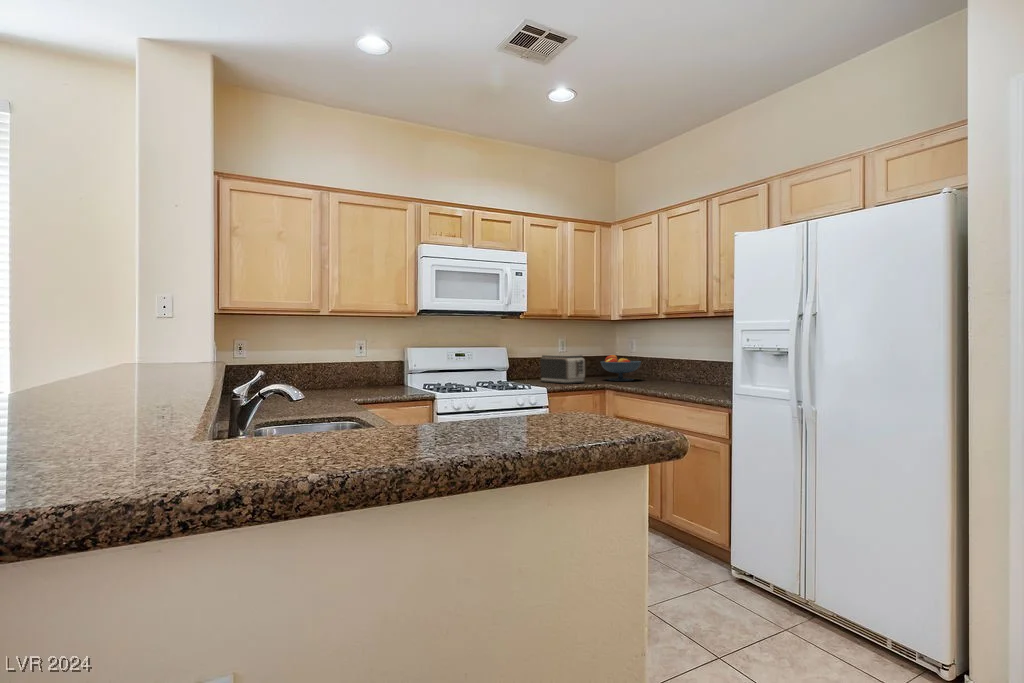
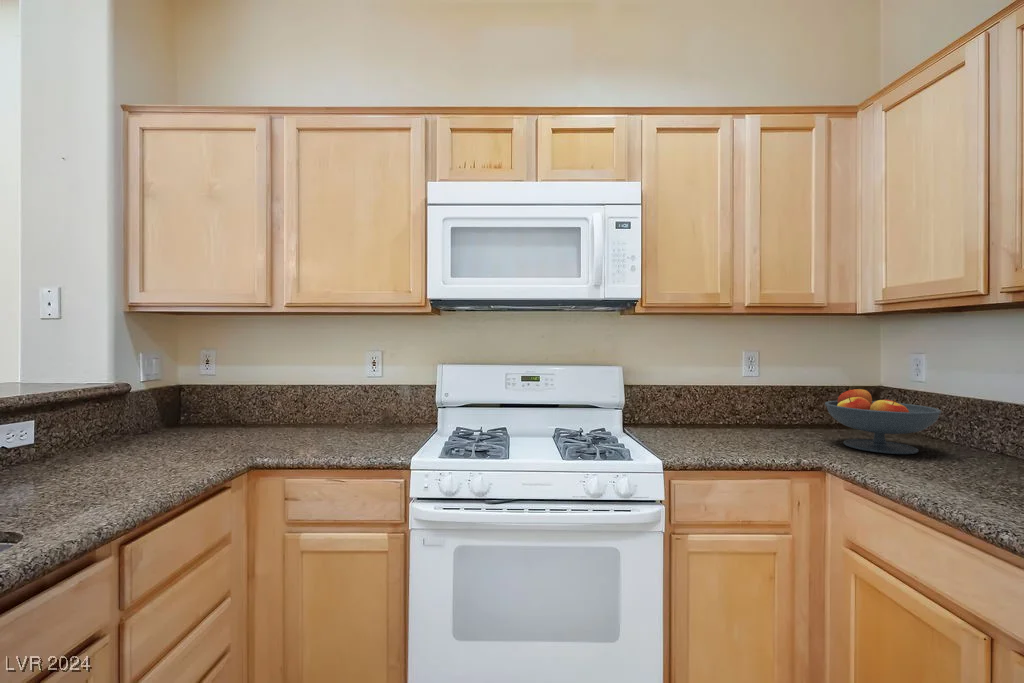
toaster: present [540,355,585,384] -> none [684,384,779,452]

